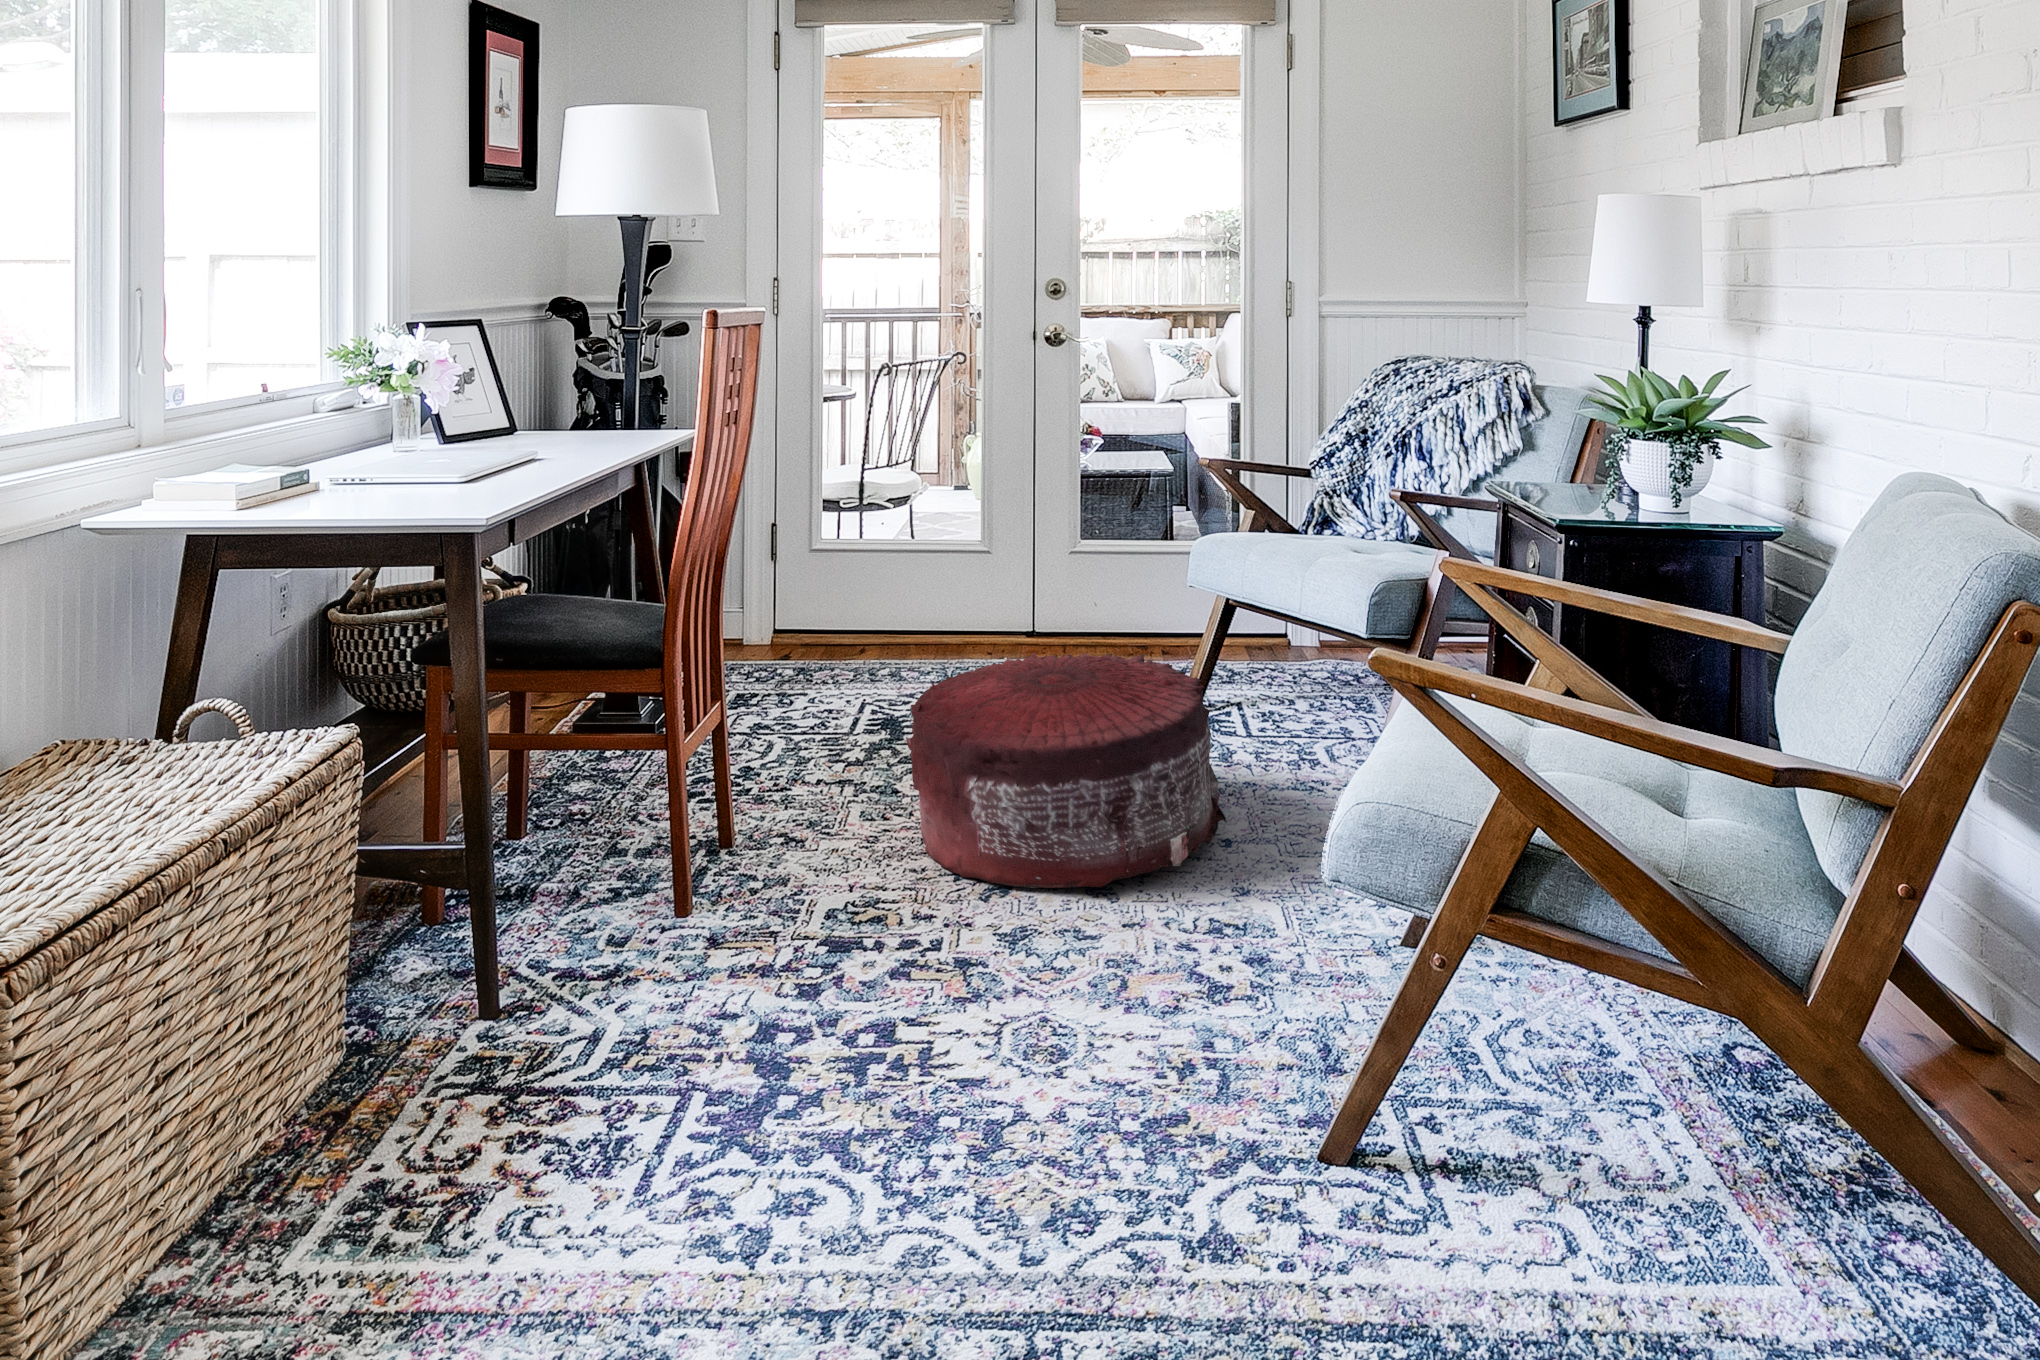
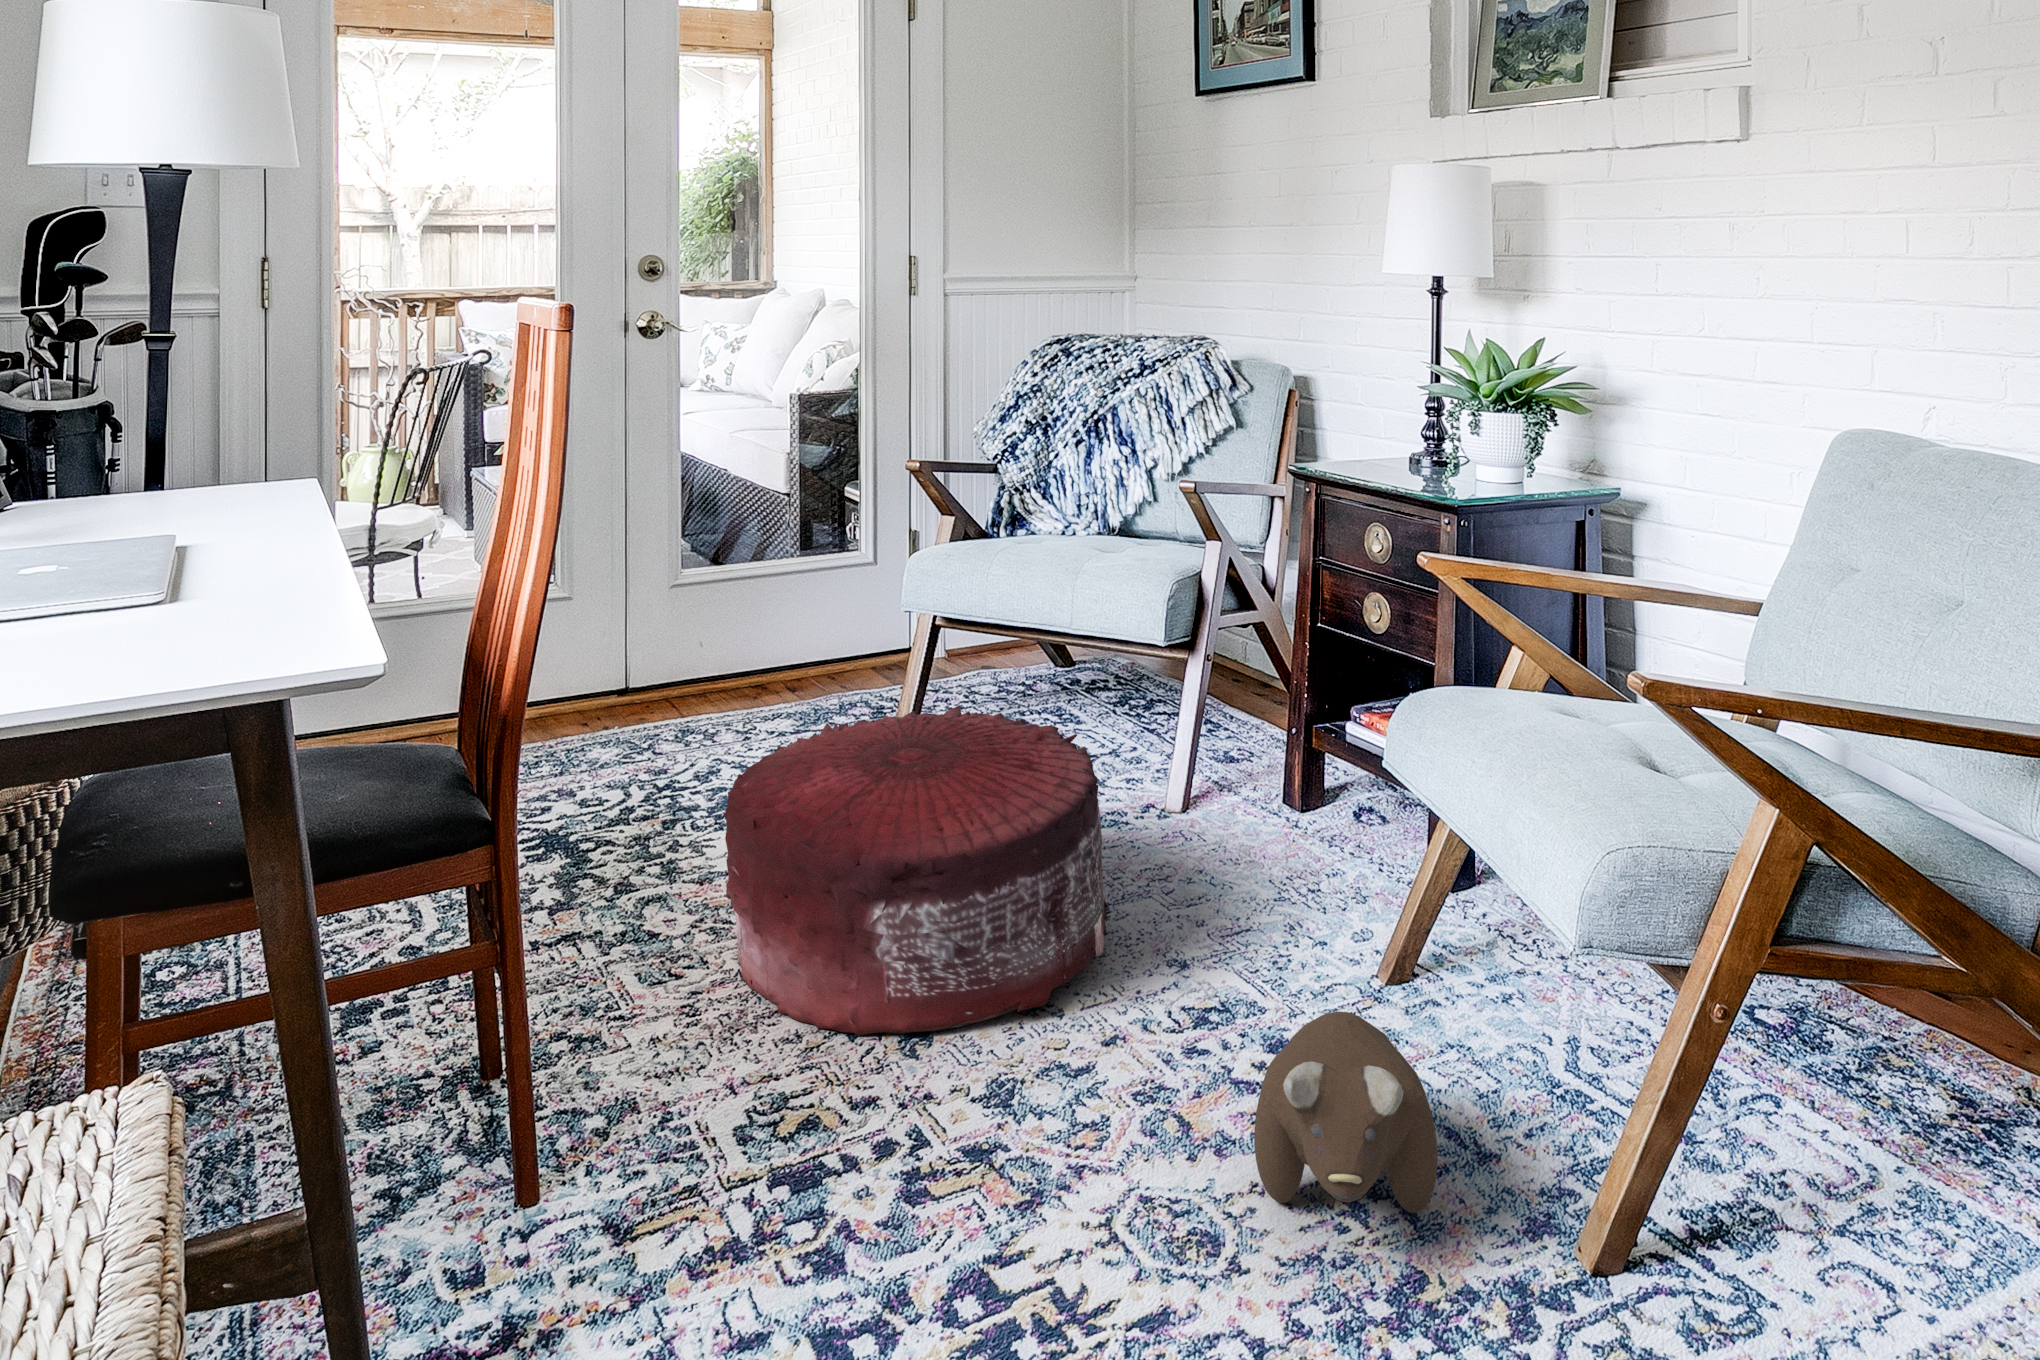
plush toy: none [1100,910,1277,1083] -> present [1254,1011,1438,1213]

